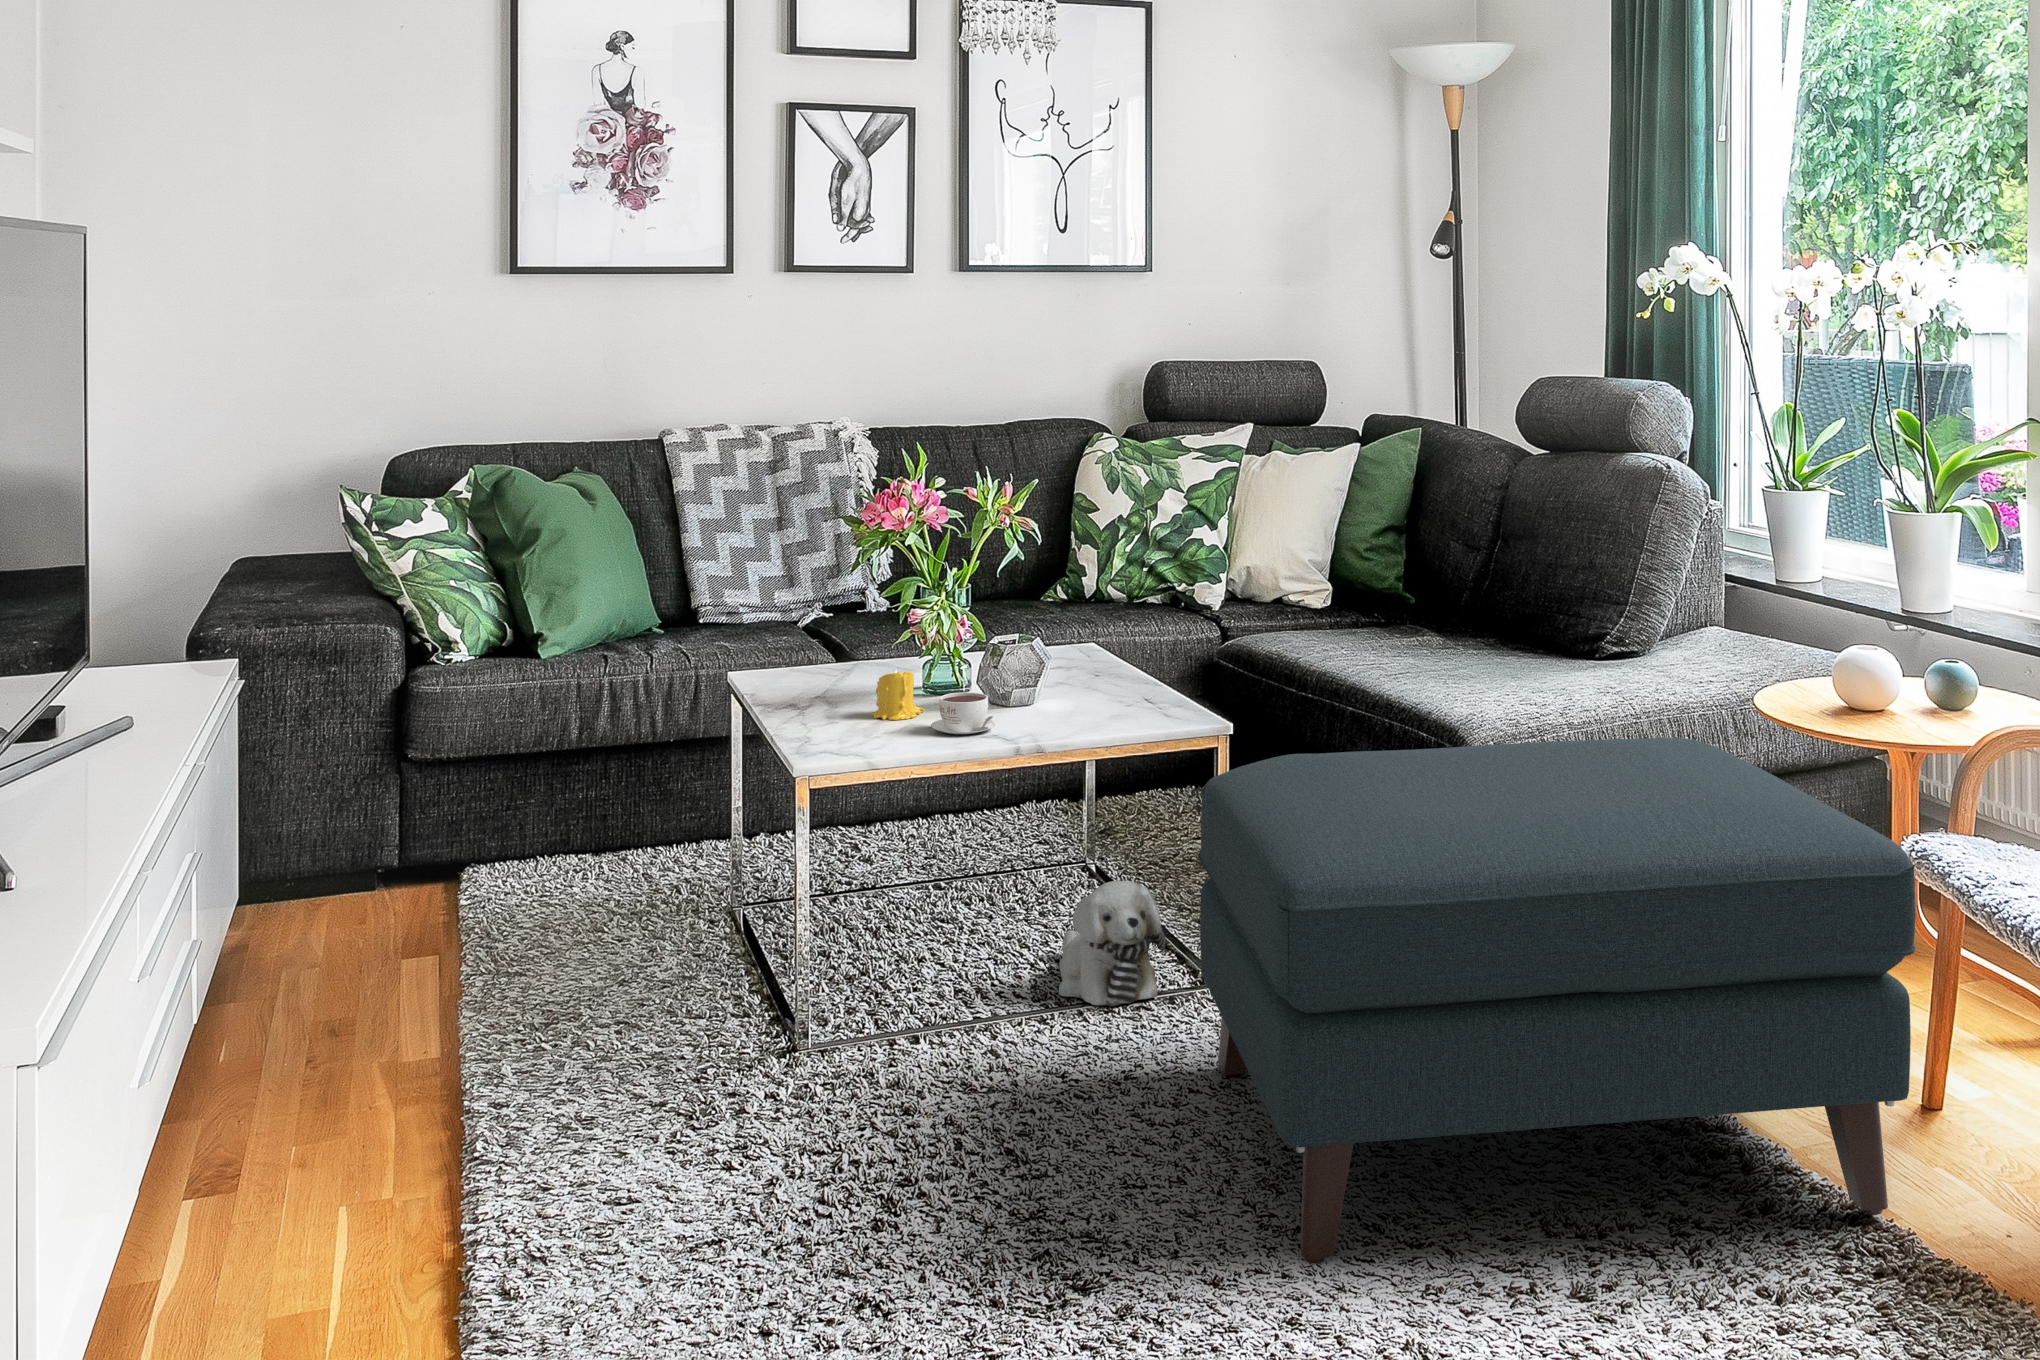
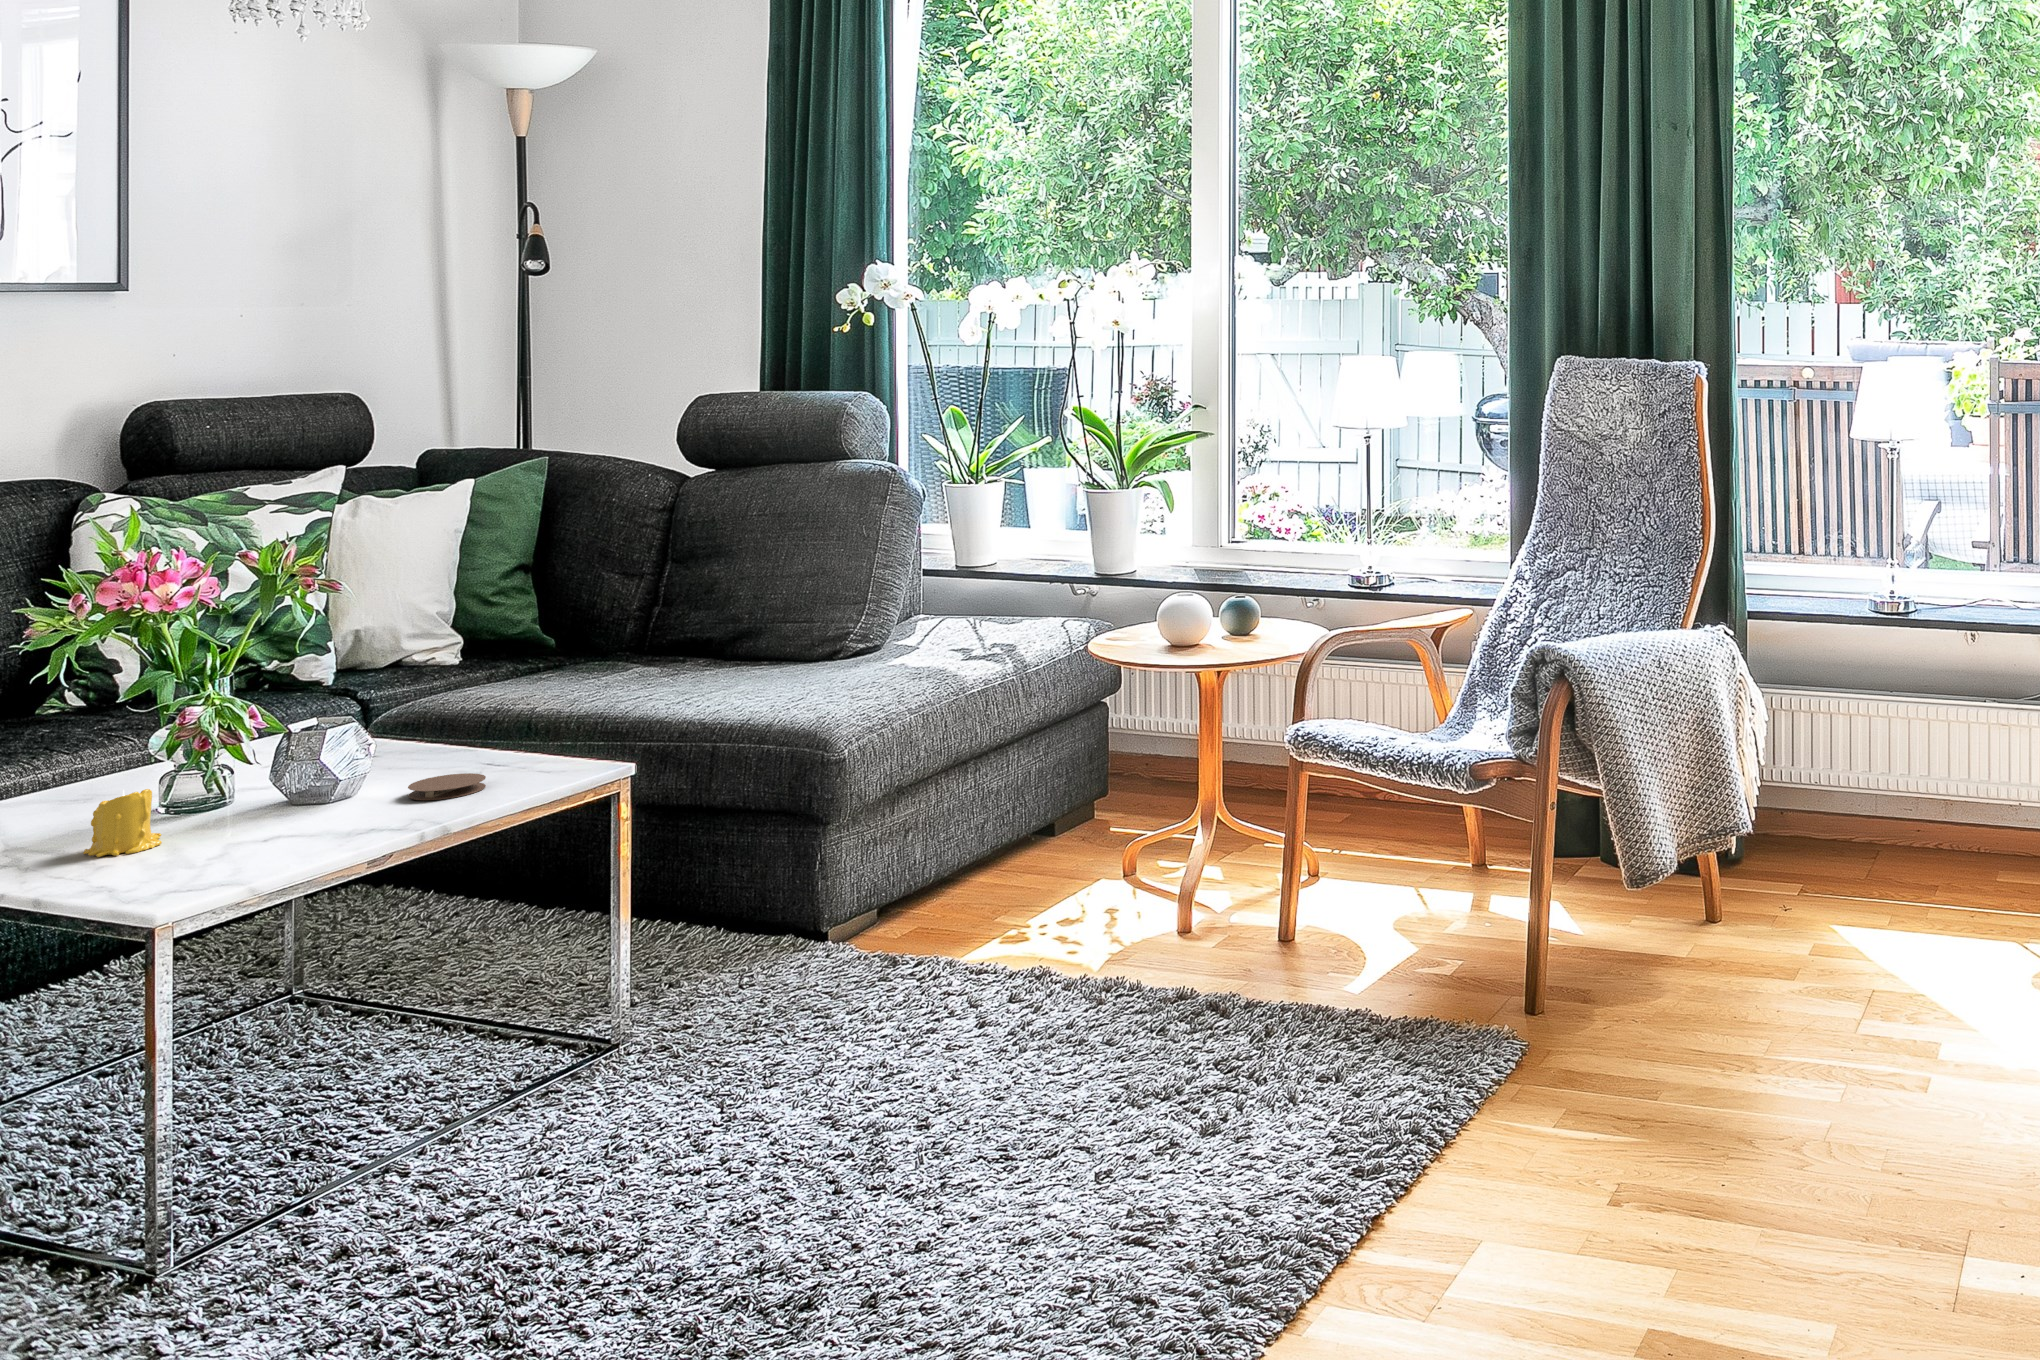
coffee cup: present [931,692,996,734] -> none [222,792,319,846]
coaster: none [1080,704,1138,725] -> present [408,773,486,800]
ottoman: present [1198,738,1915,1264] -> none [677,689,1361,1208]
plush toy: present [1059,881,1166,1006] -> none [376,961,551,1112]

